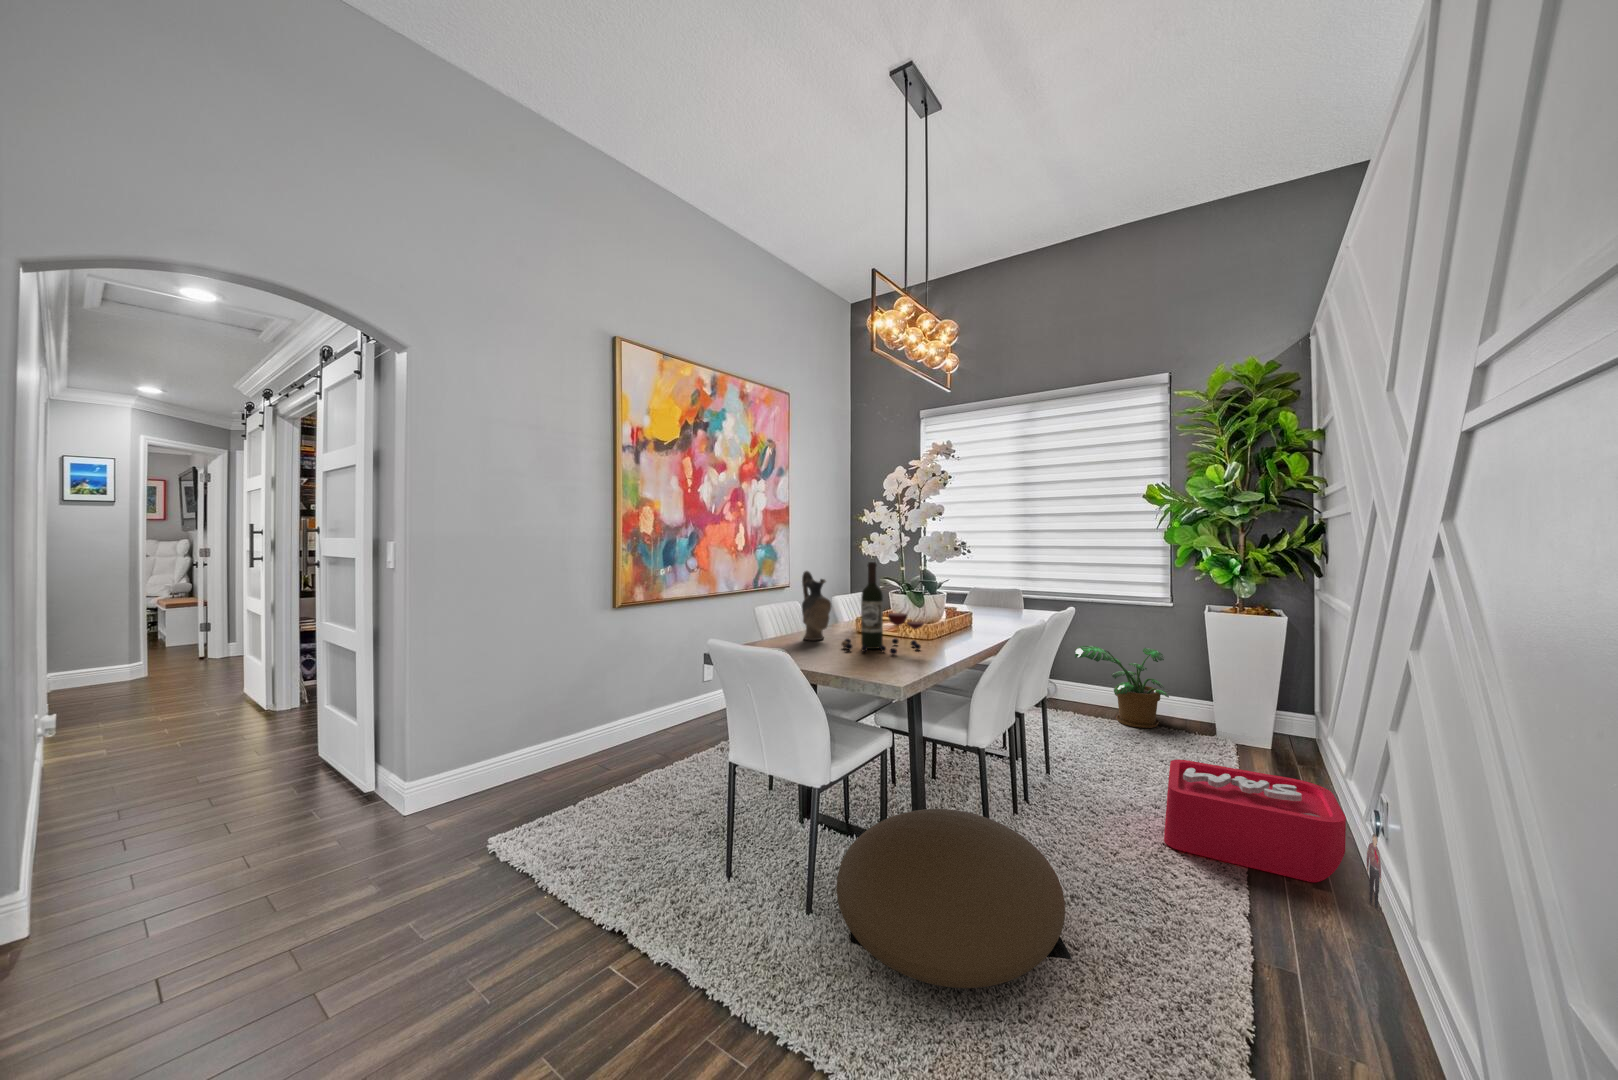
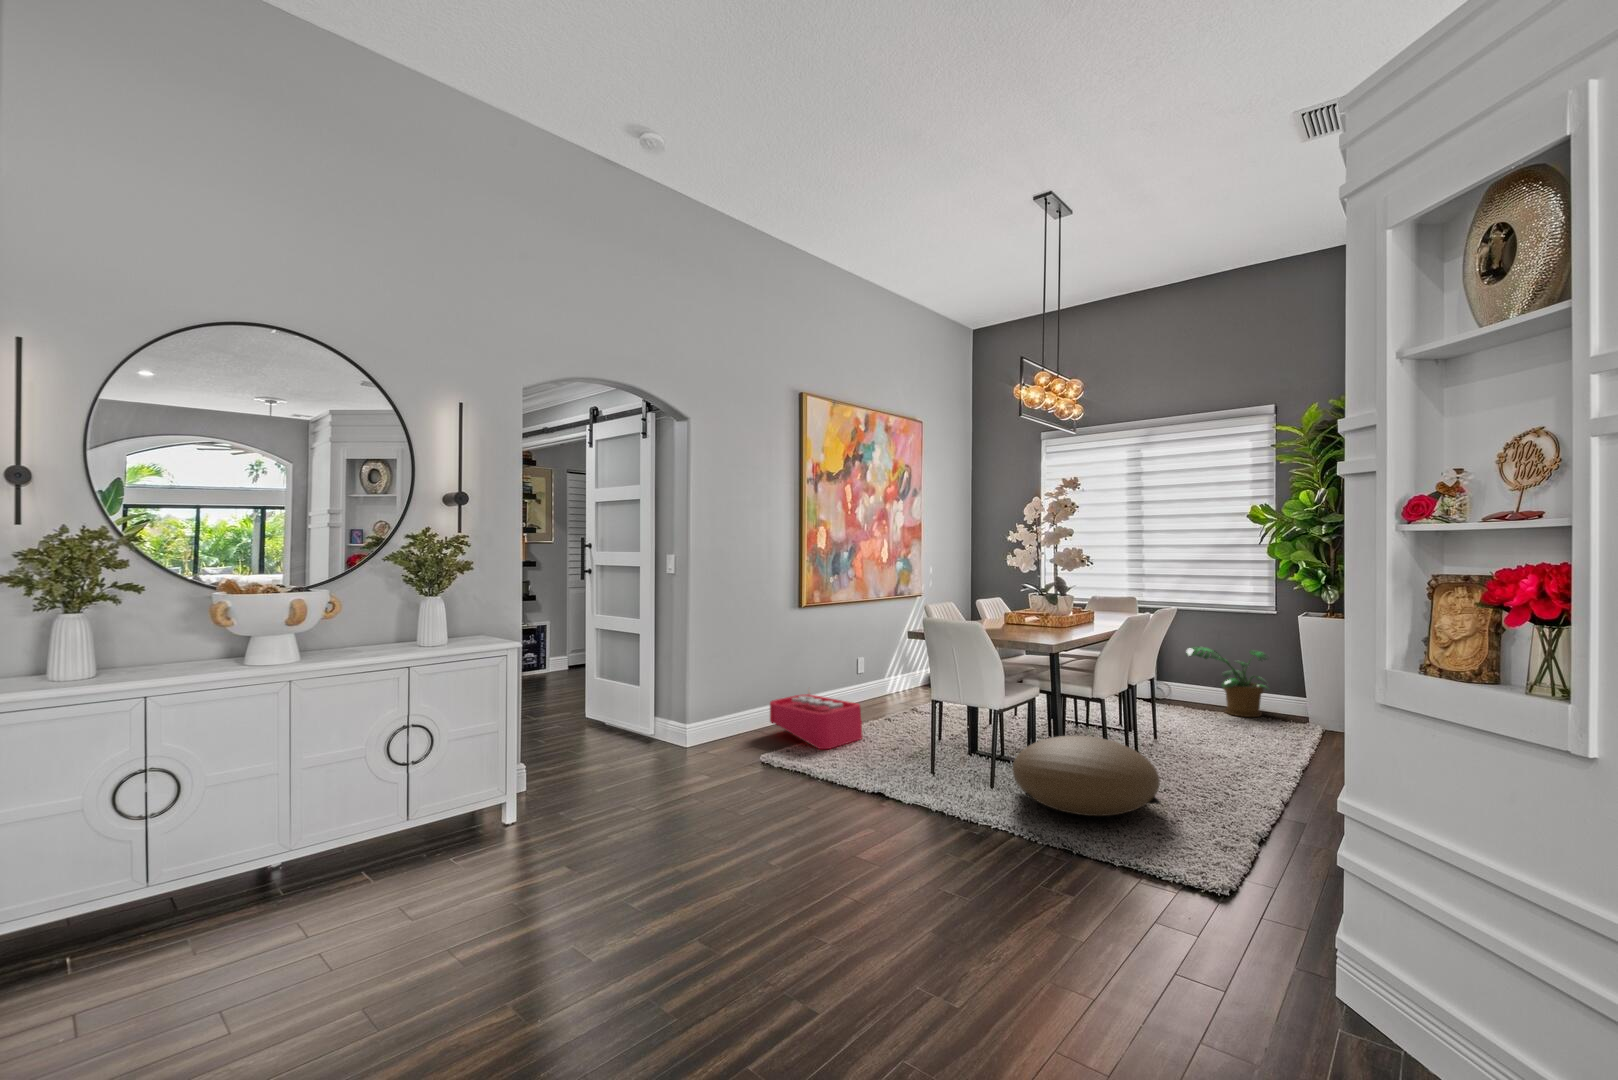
wine bottle: present [841,562,924,654] -> none [999,571,1064,637]
ceramic pitcher: present [802,571,832,640] -> none [963,578,987,630]
storage bin: present [1164,760,1381,912] -> present [770,690,863,749]

